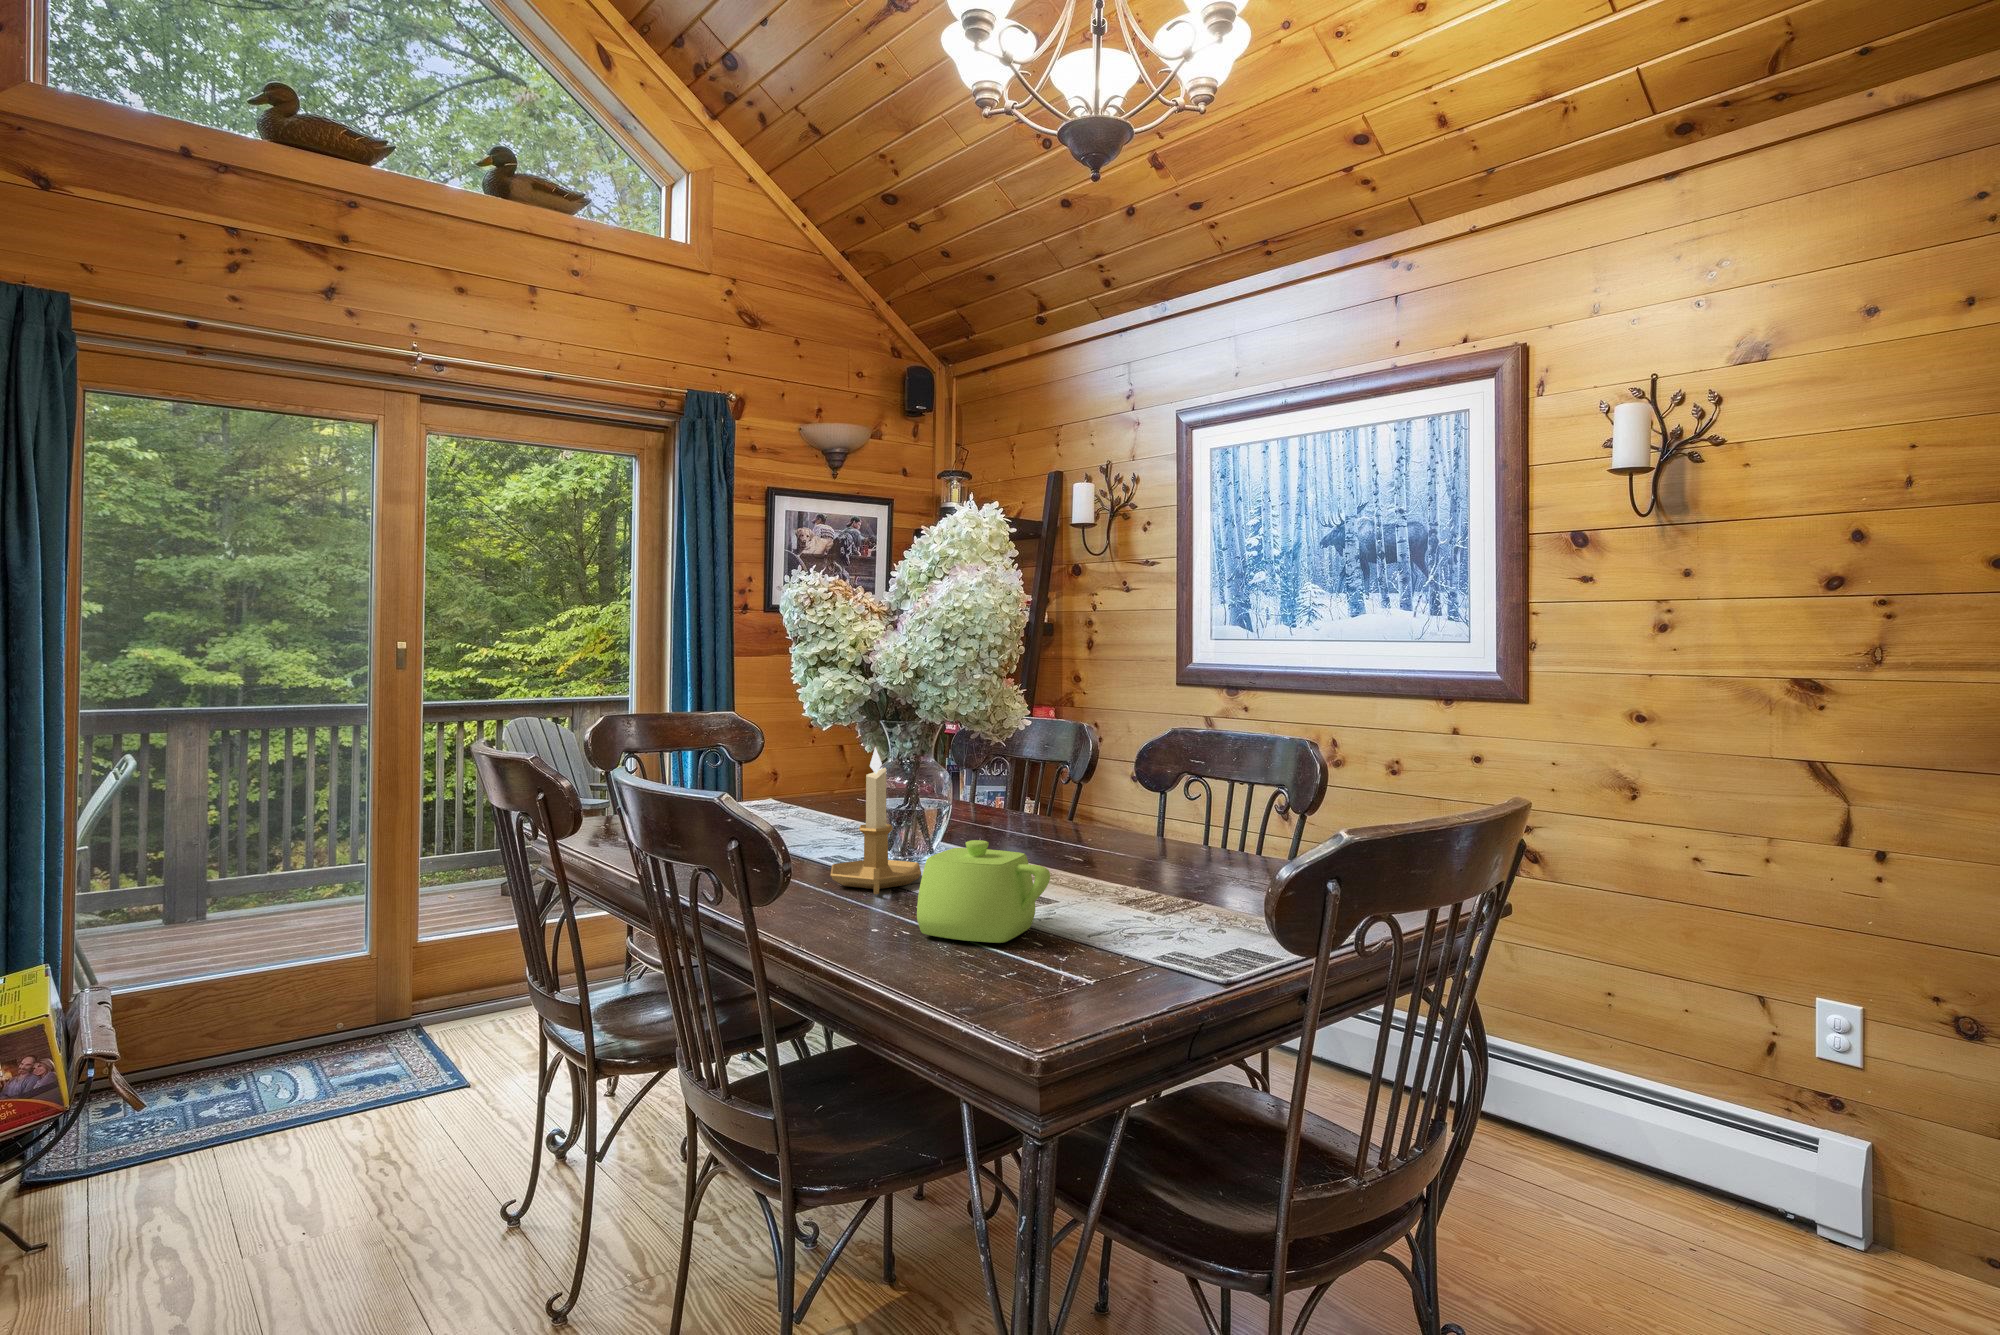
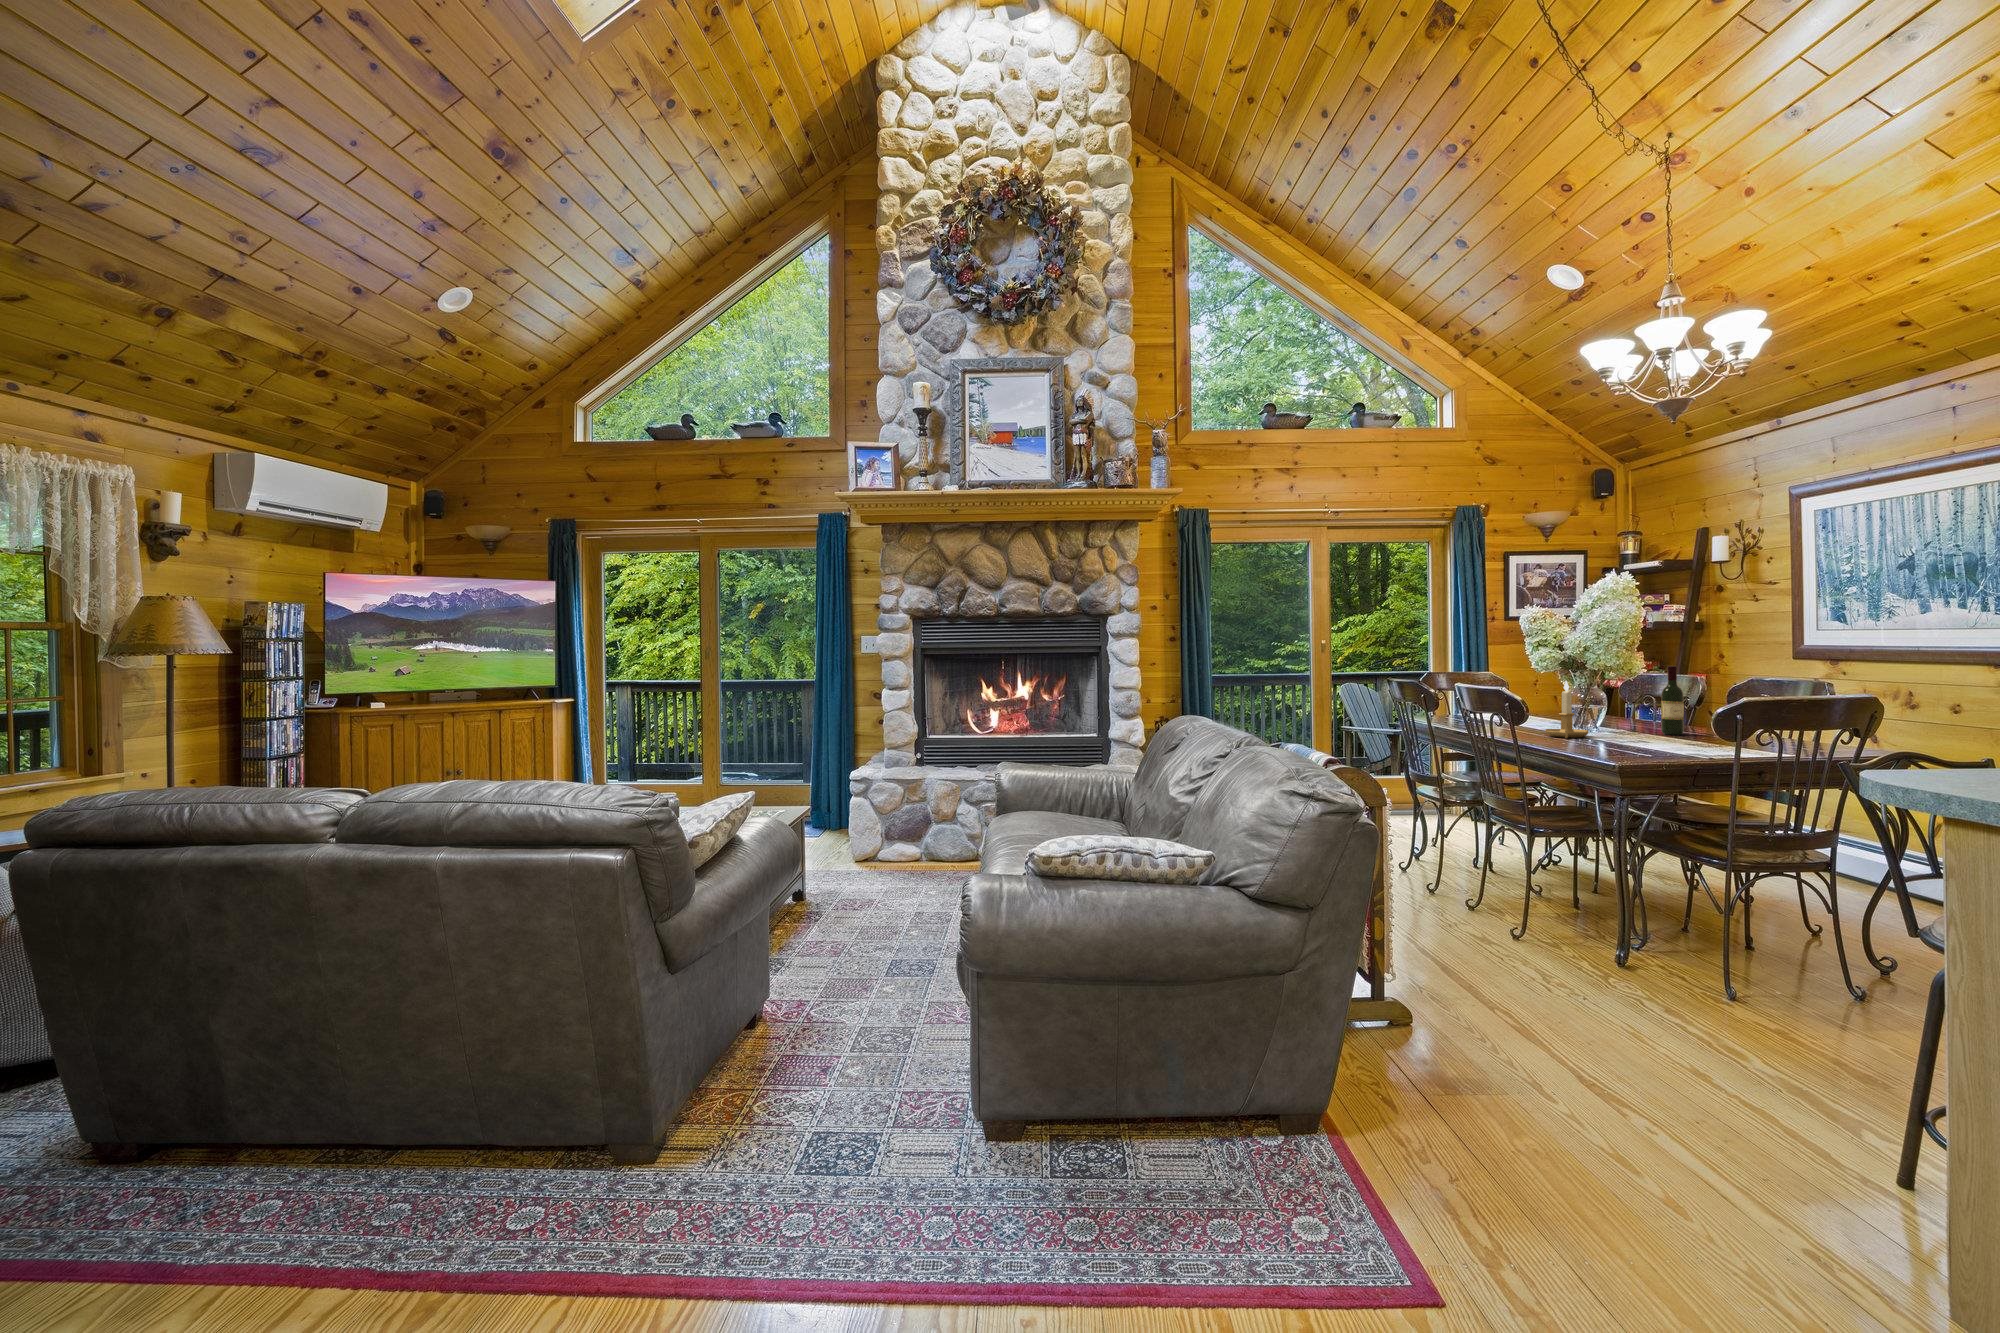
wine bottle: none [1048,709,1086,858] -> present [1661,666,1684,735]
teapot: present [917,840,1050,943] -> none [1583,712,1643,748]

